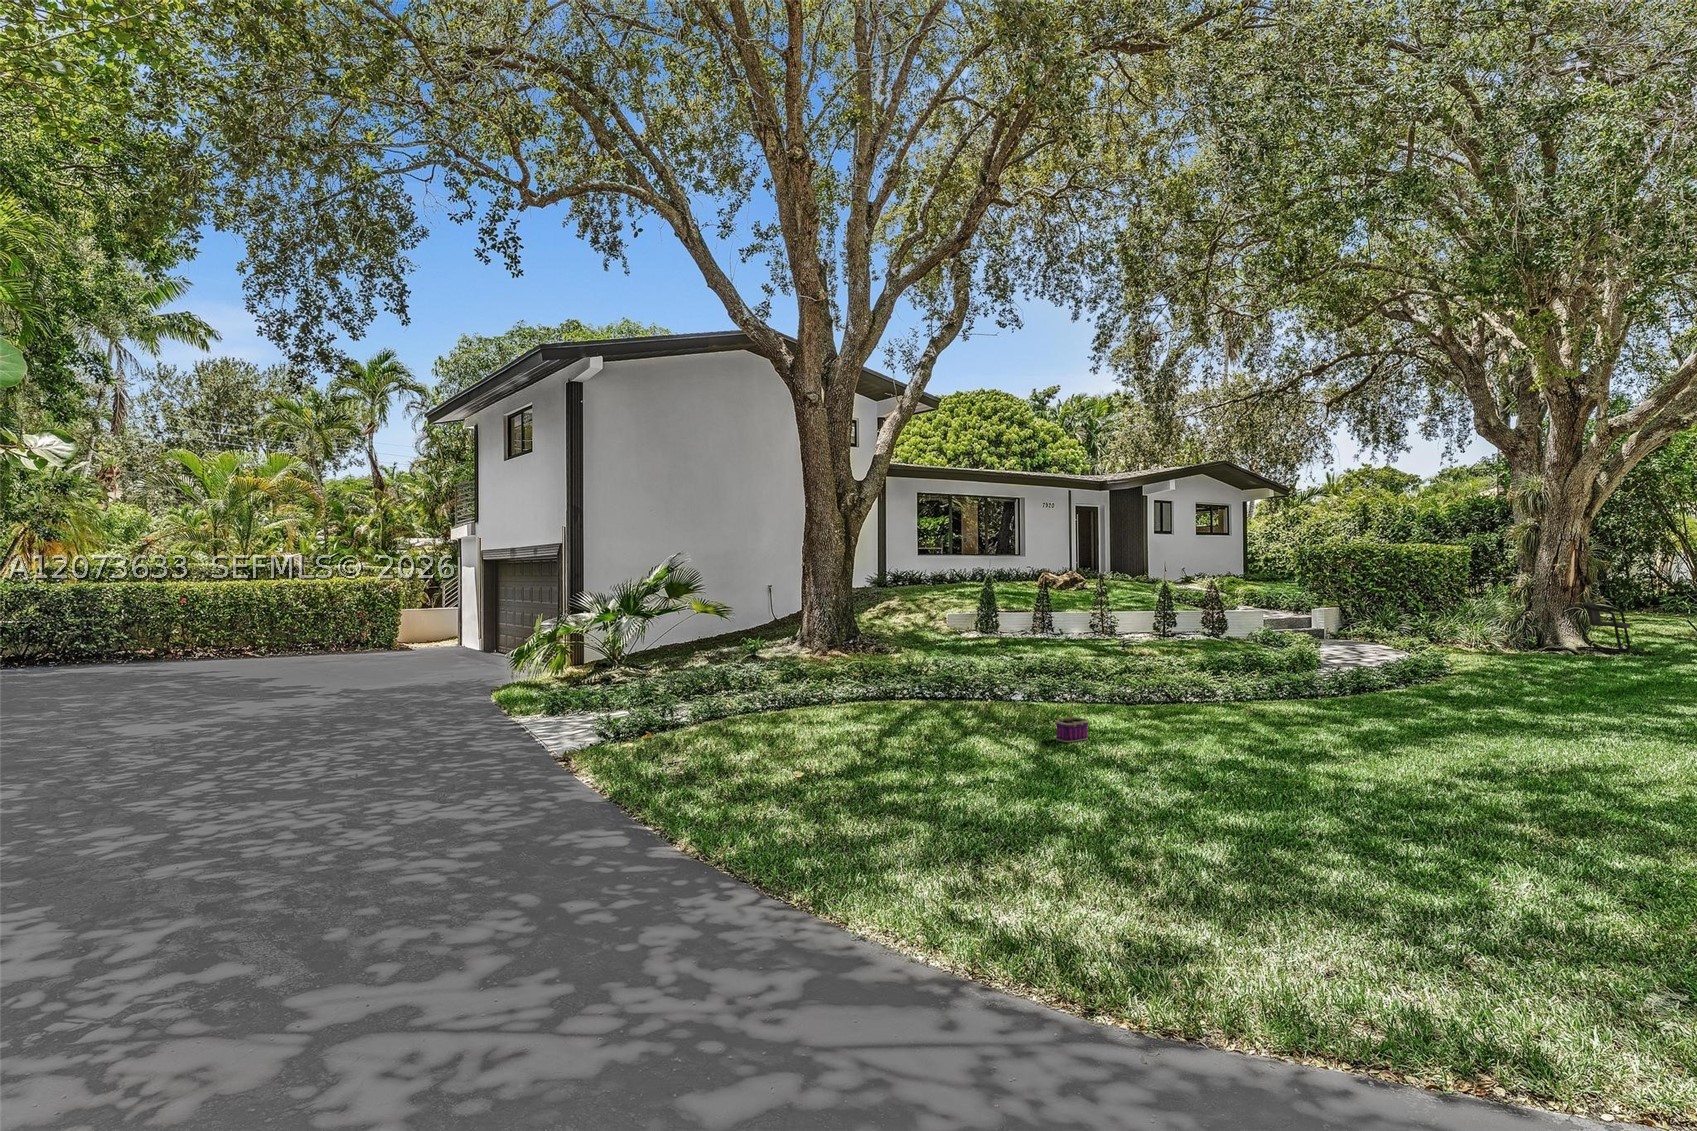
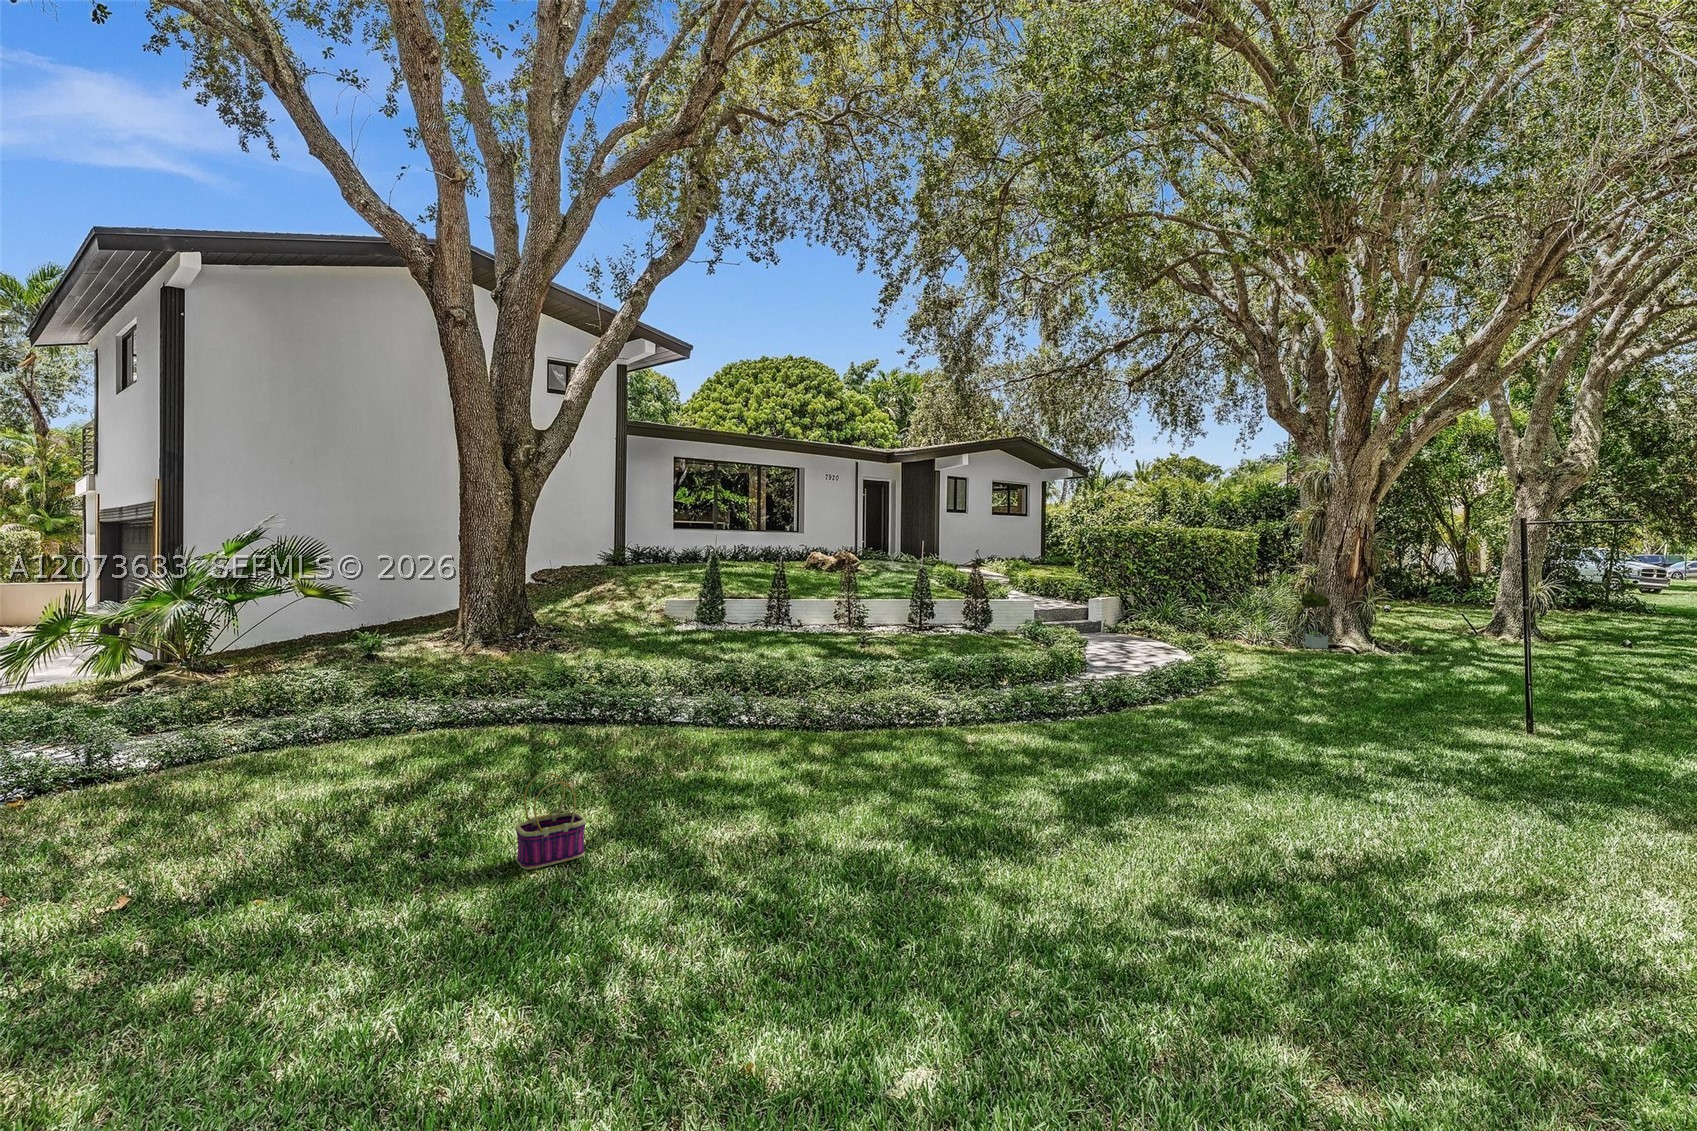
potted tree: none [1516,601,1544,650] -> present [1302,593,1329,649]
chair: present [1576,602,1631,654] -> none [1360,594,1416,654]

